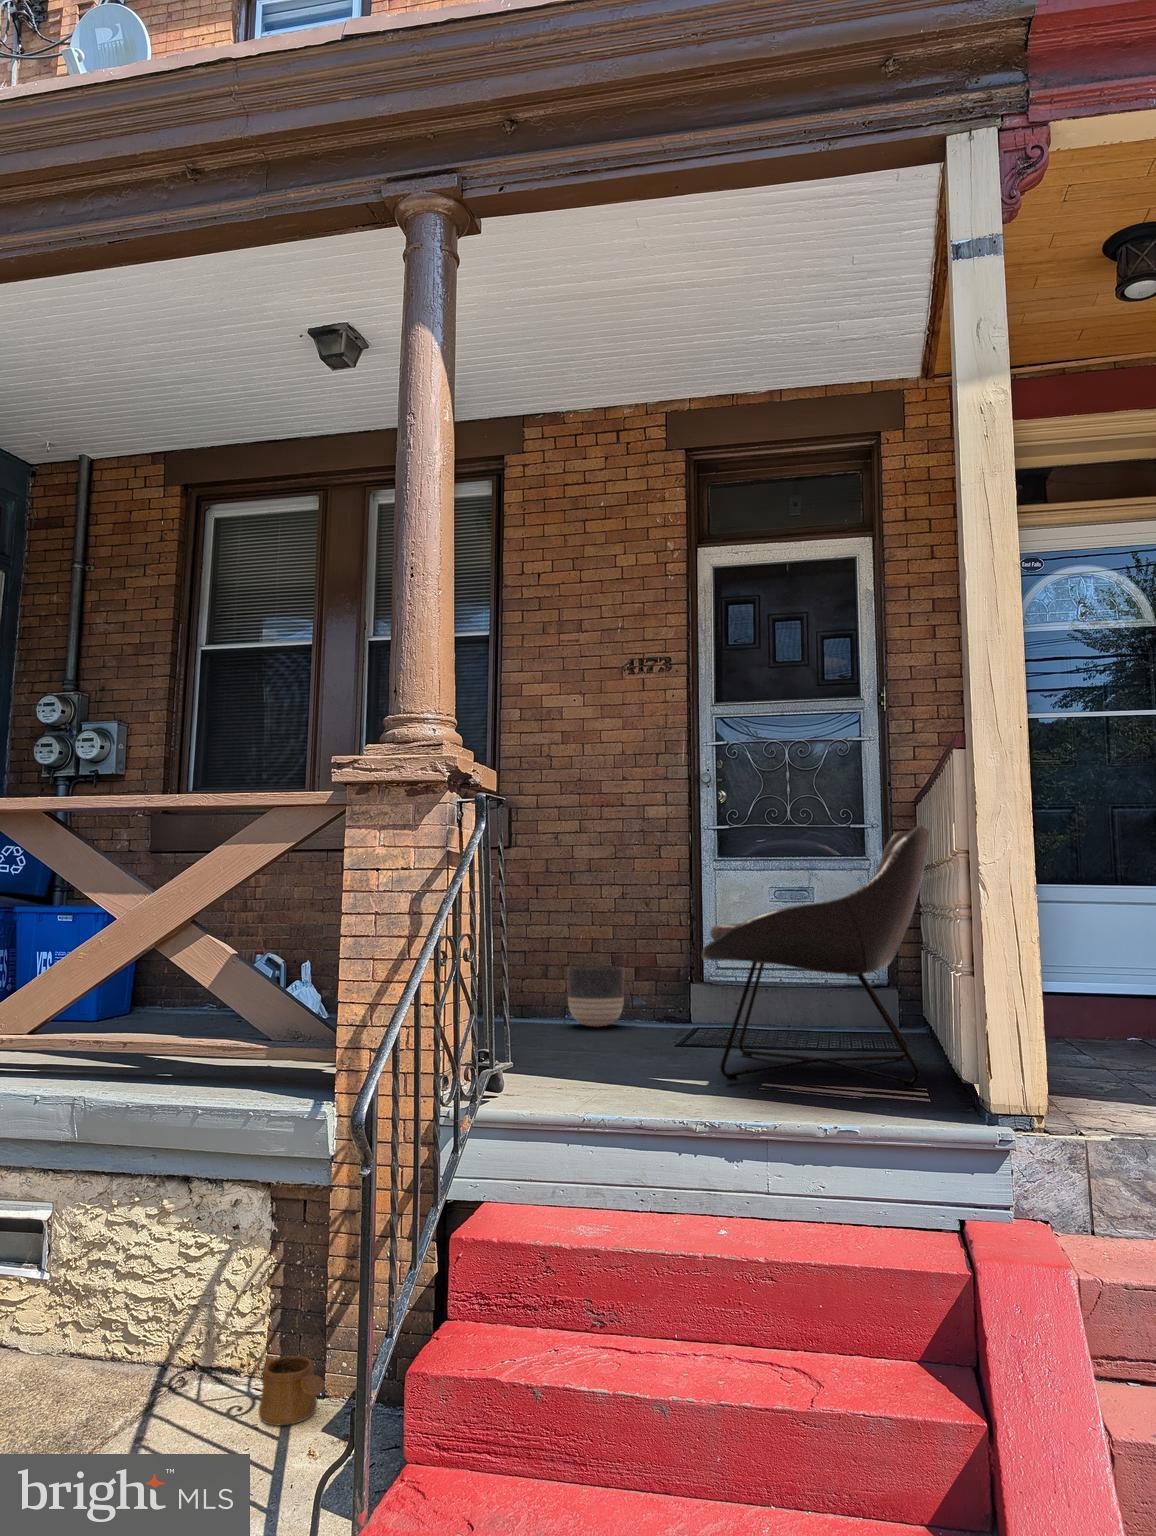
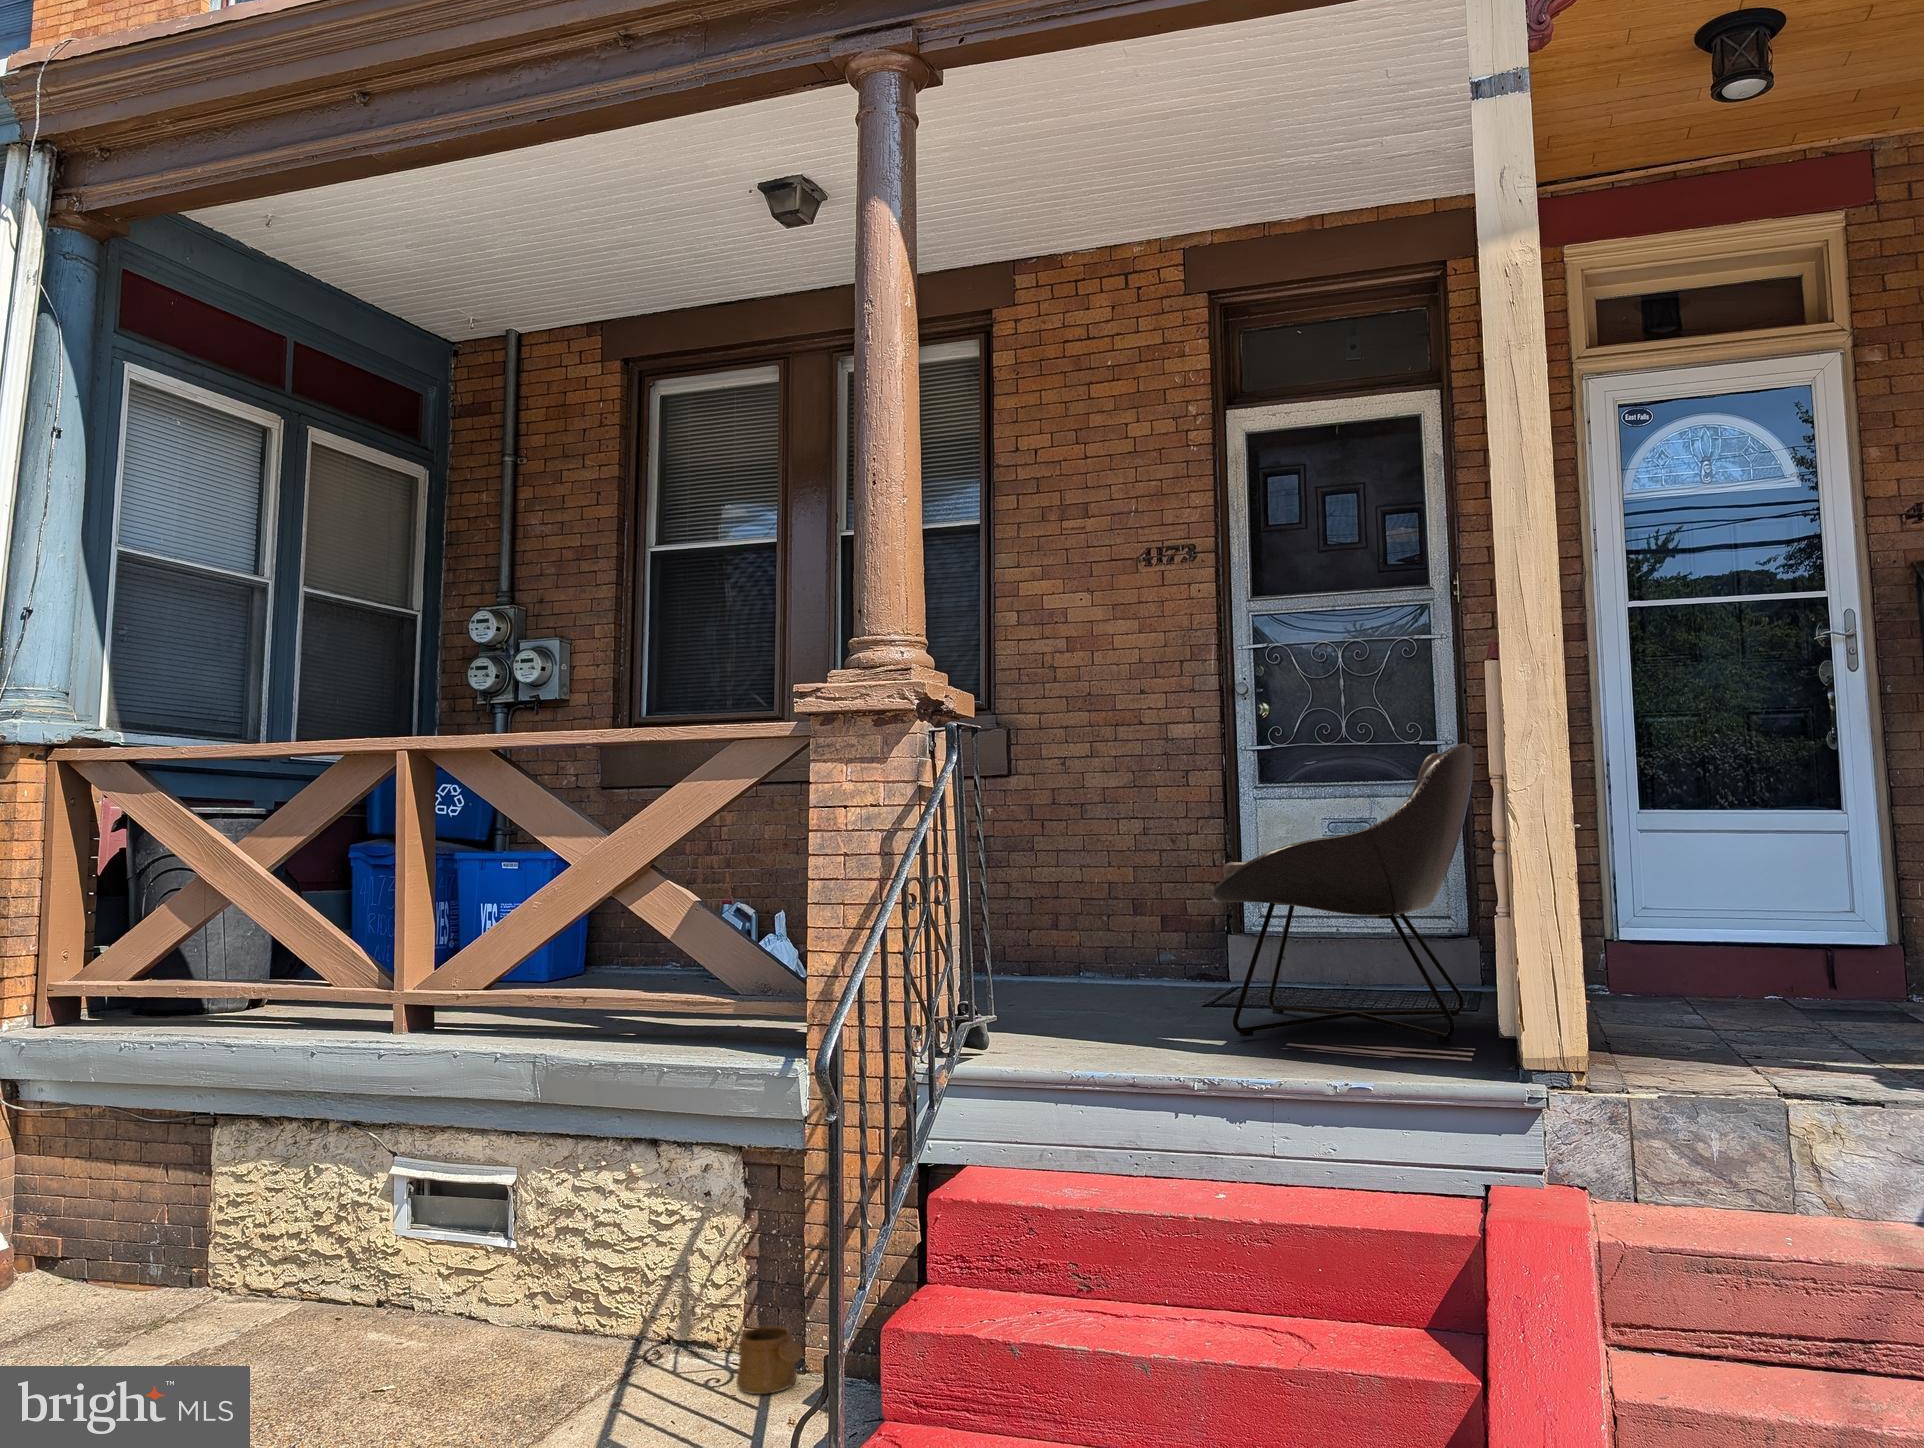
planter: present [568,966,624,1027] -> none [1082,912,1148,983]

